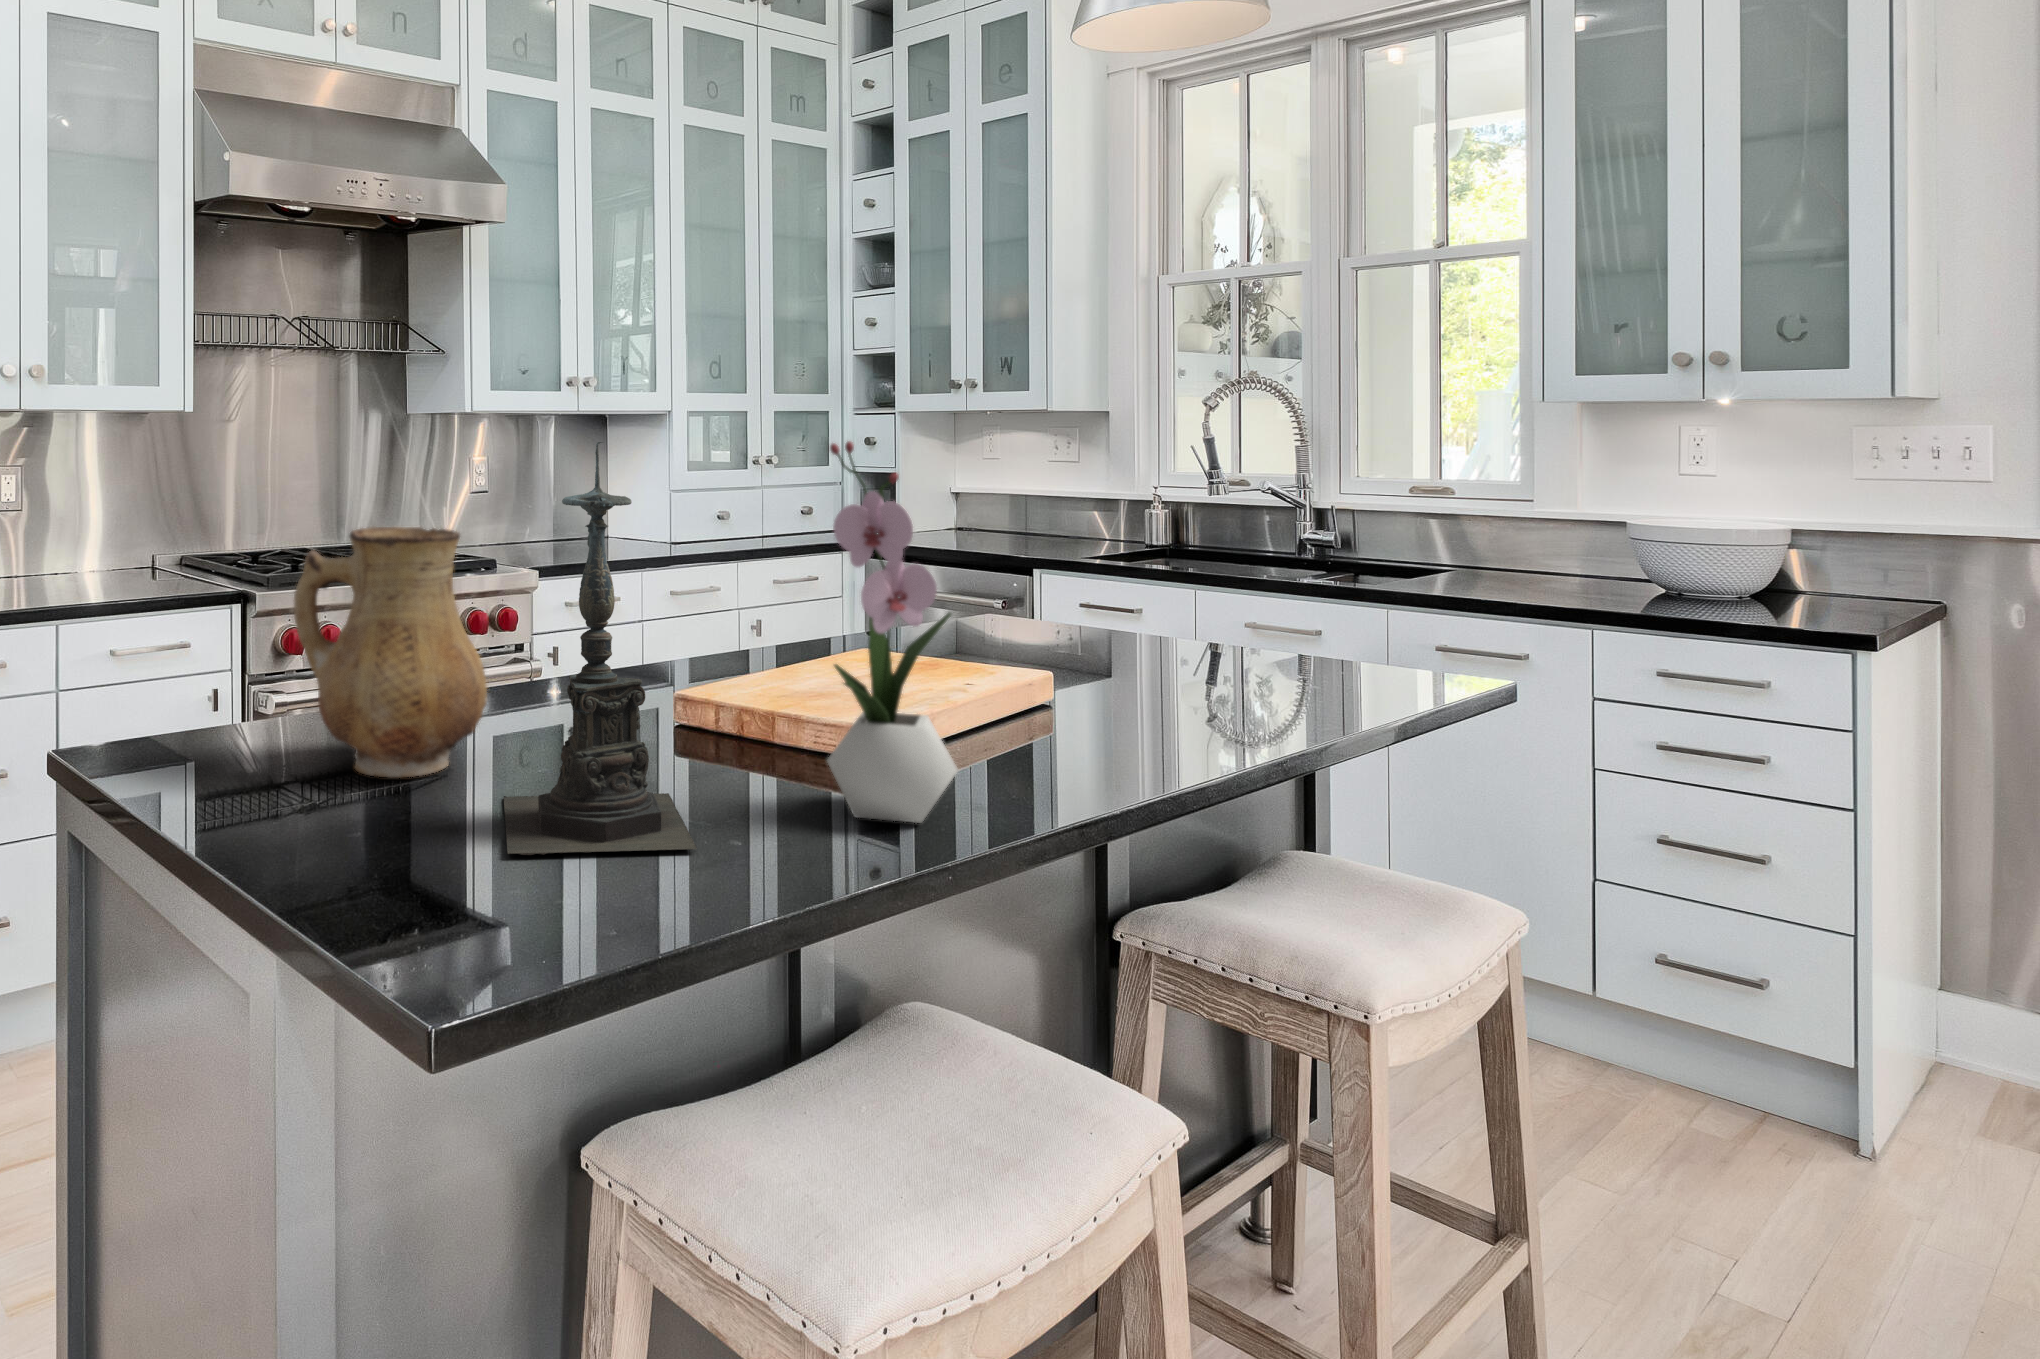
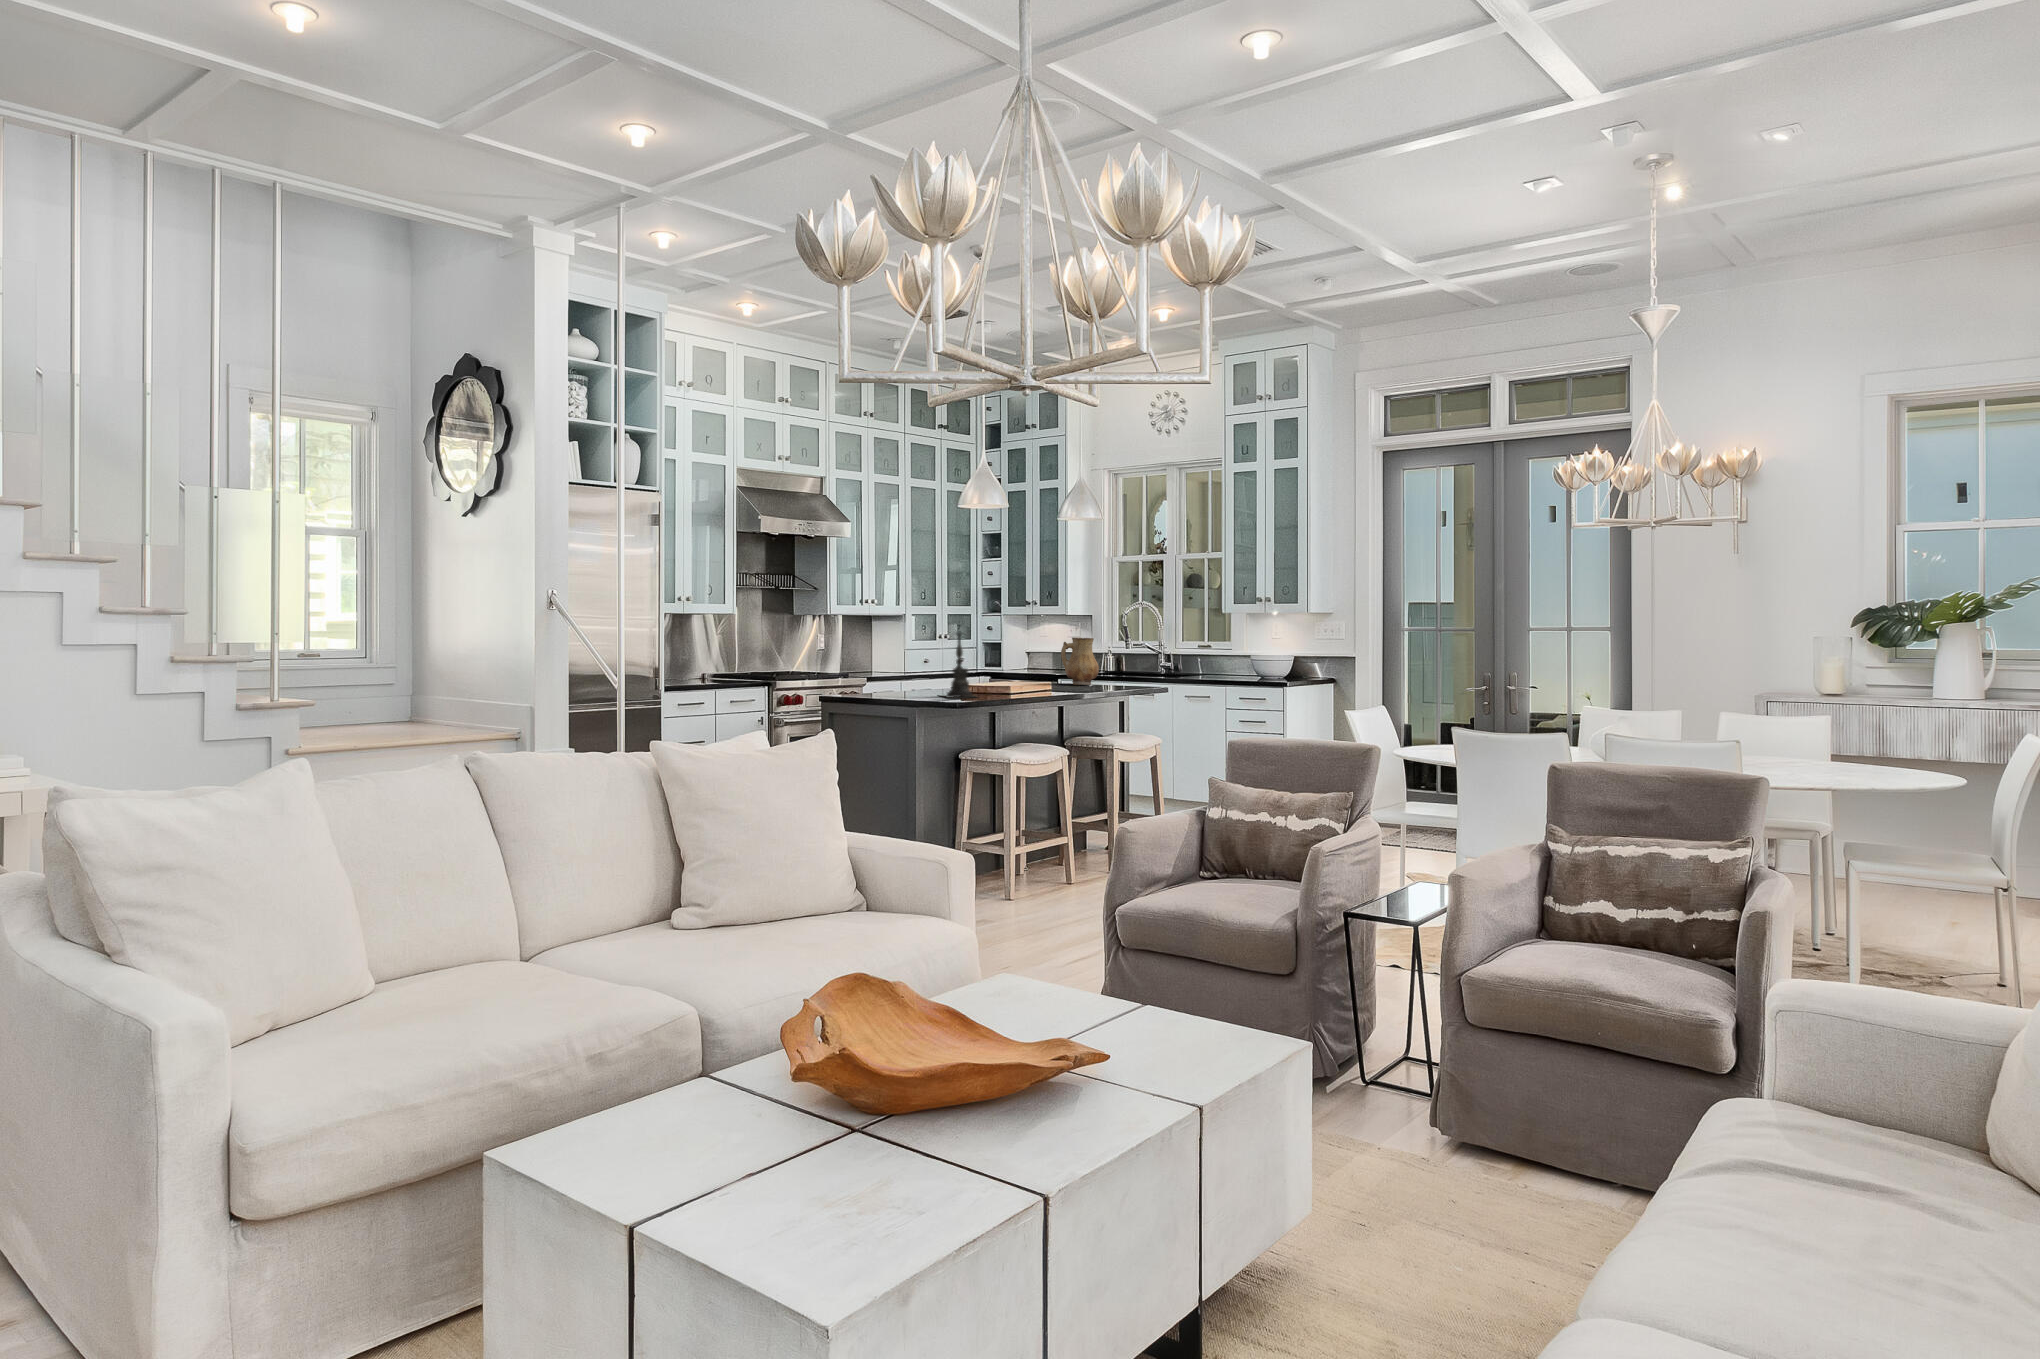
flower arrangement: present [827,441,958,823] -> none [1002,622,1027,696]
ceramic pitcher: present [294,527,487,777] -> present [1061,638,1099,685]

